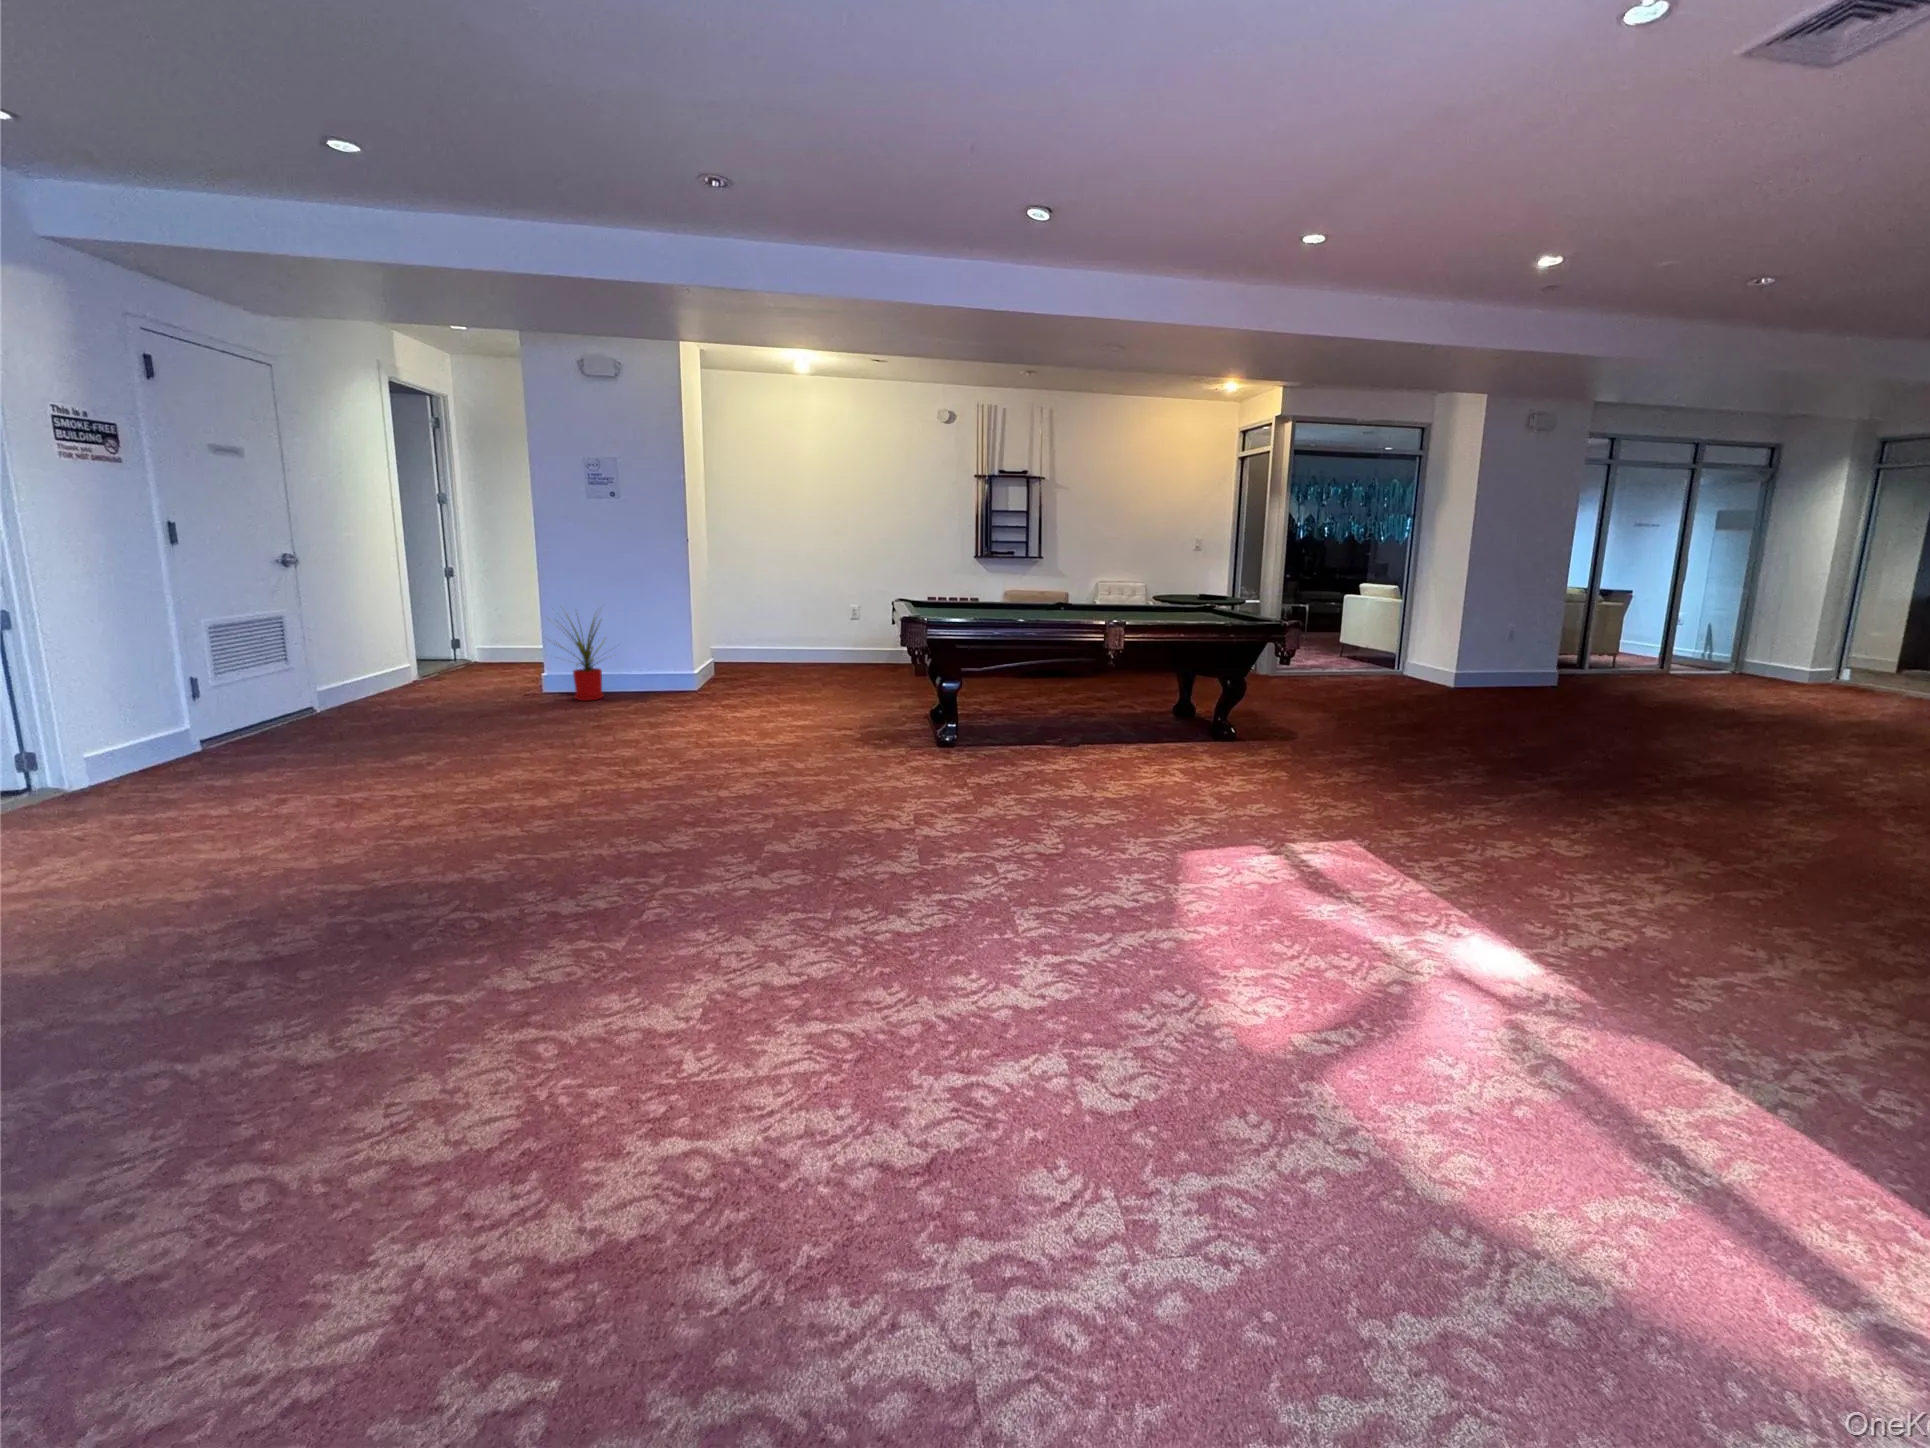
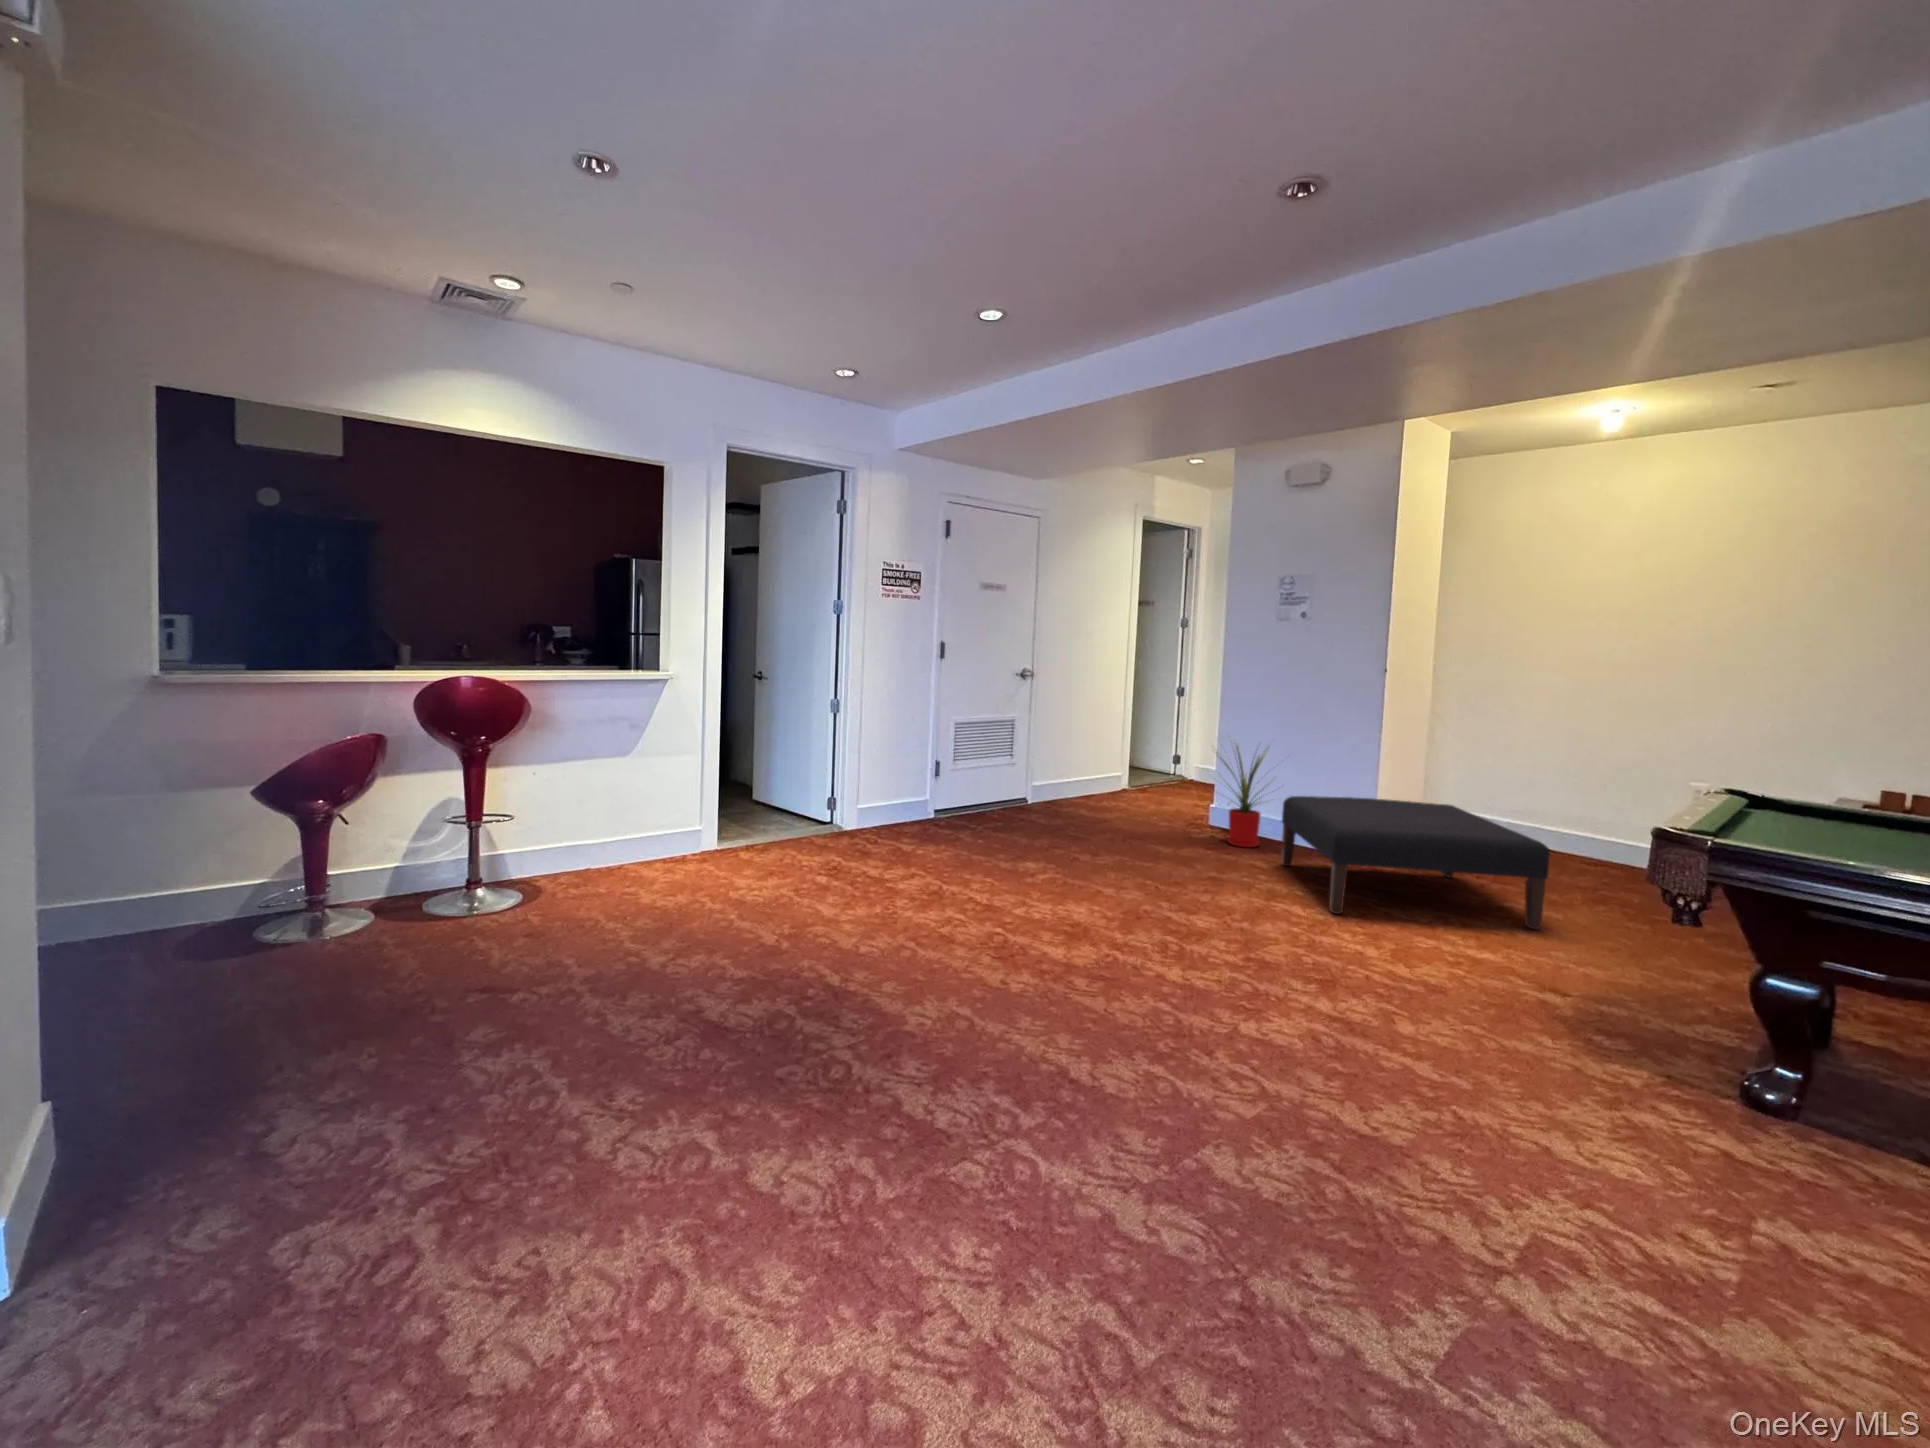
ottoman: none [630,638,817,724] -> present [1281,796,1550,930]

